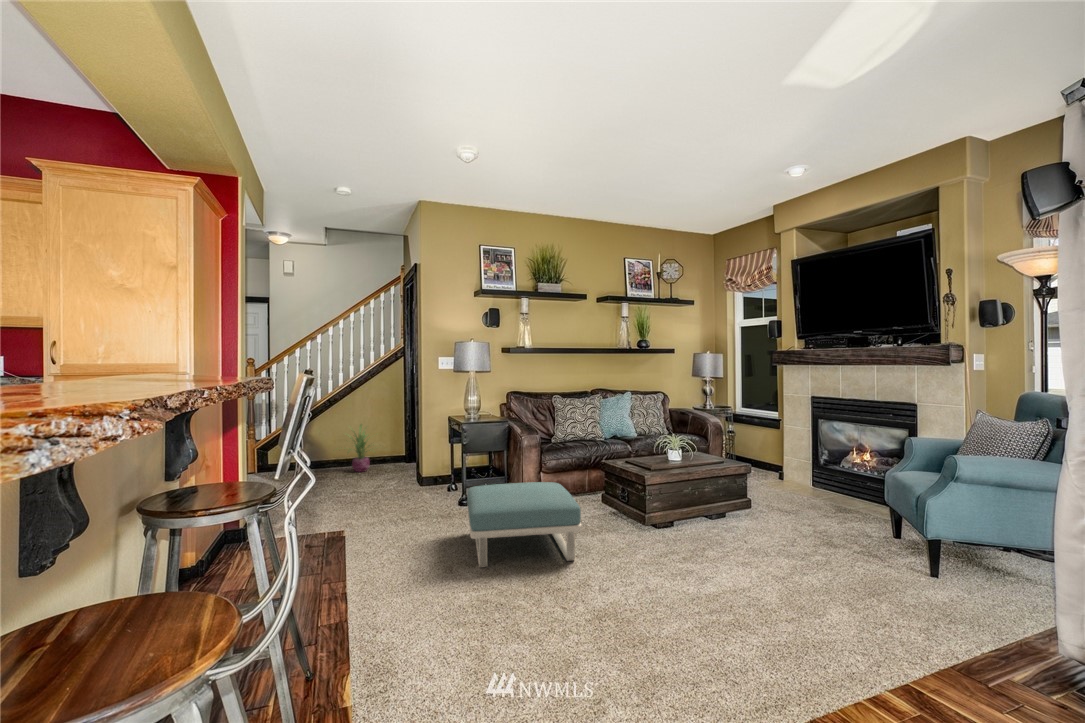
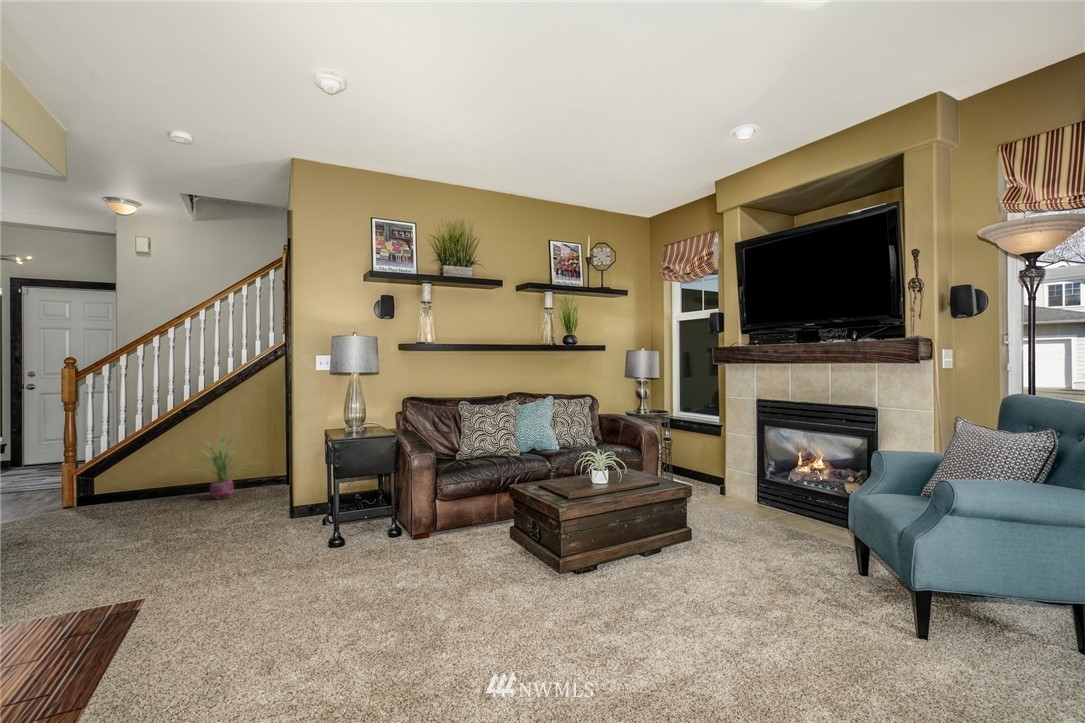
footstool: present [467,482,582,568] -> none [302,520,467,657]

